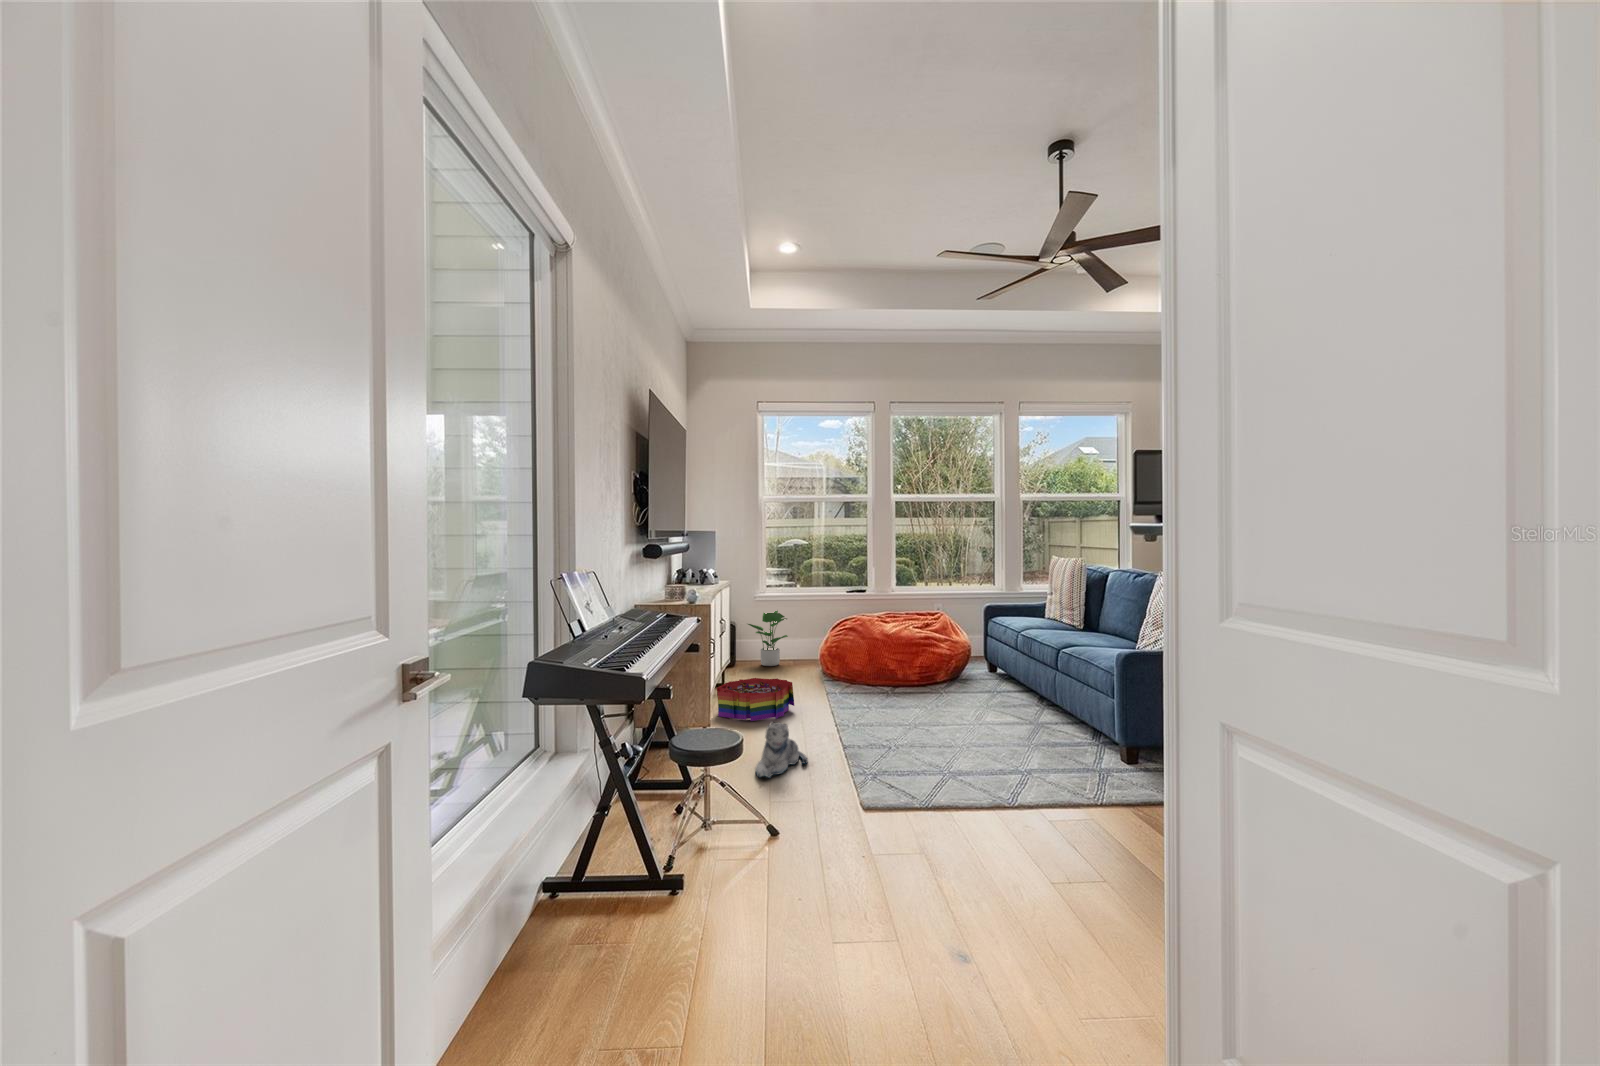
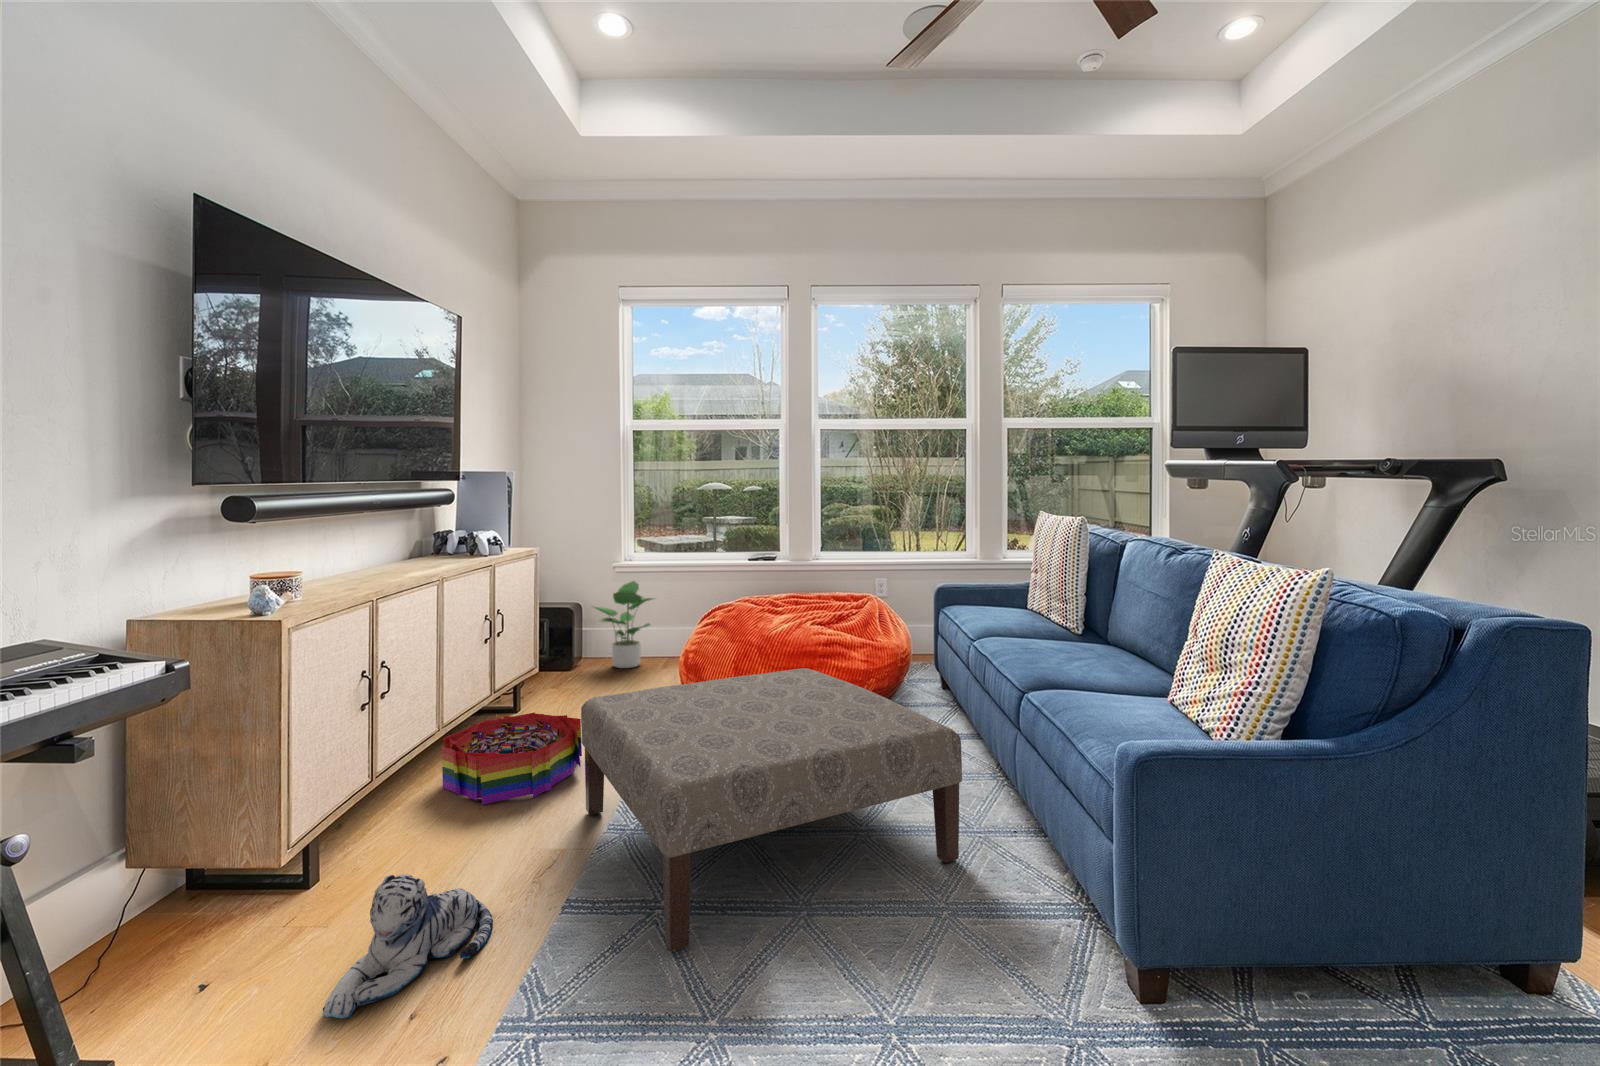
ottoman: none [810,646,1030,761] -> present [581,668,962,952]

